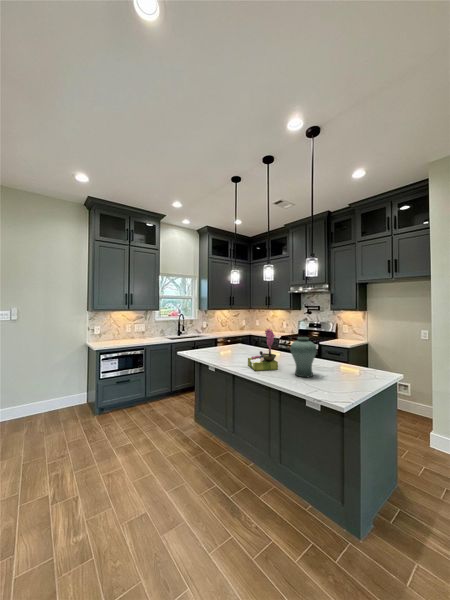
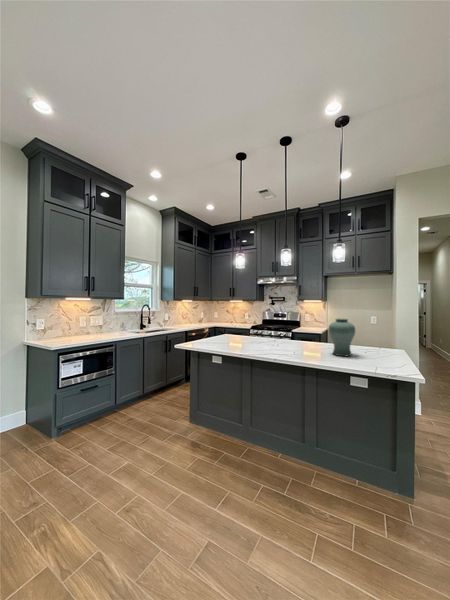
flower arrangement: present [248,329,278,371] -> none [277,312,311,355]

